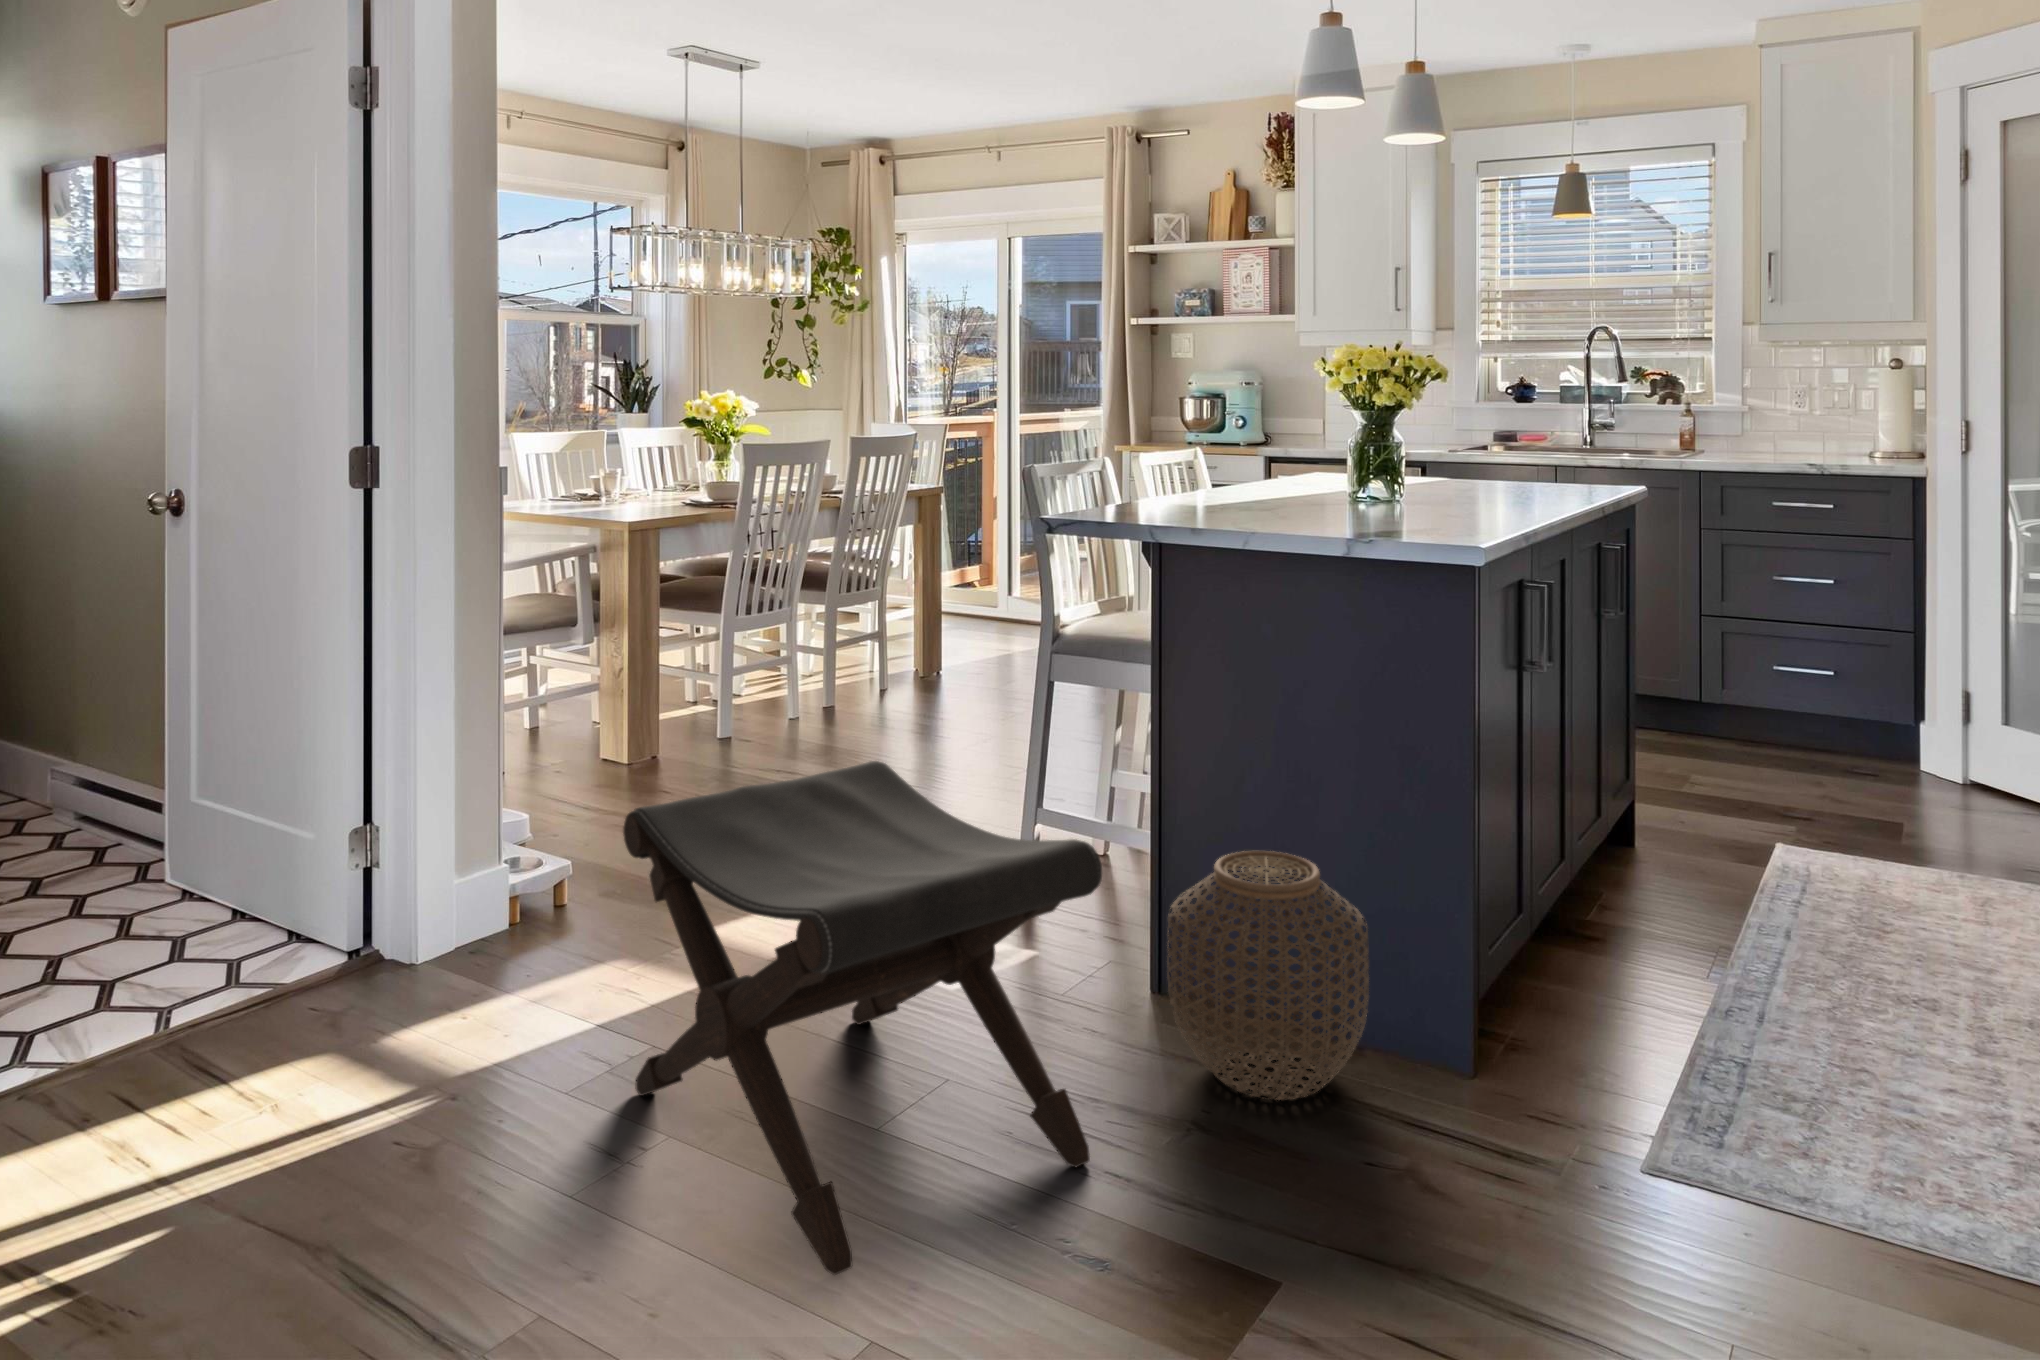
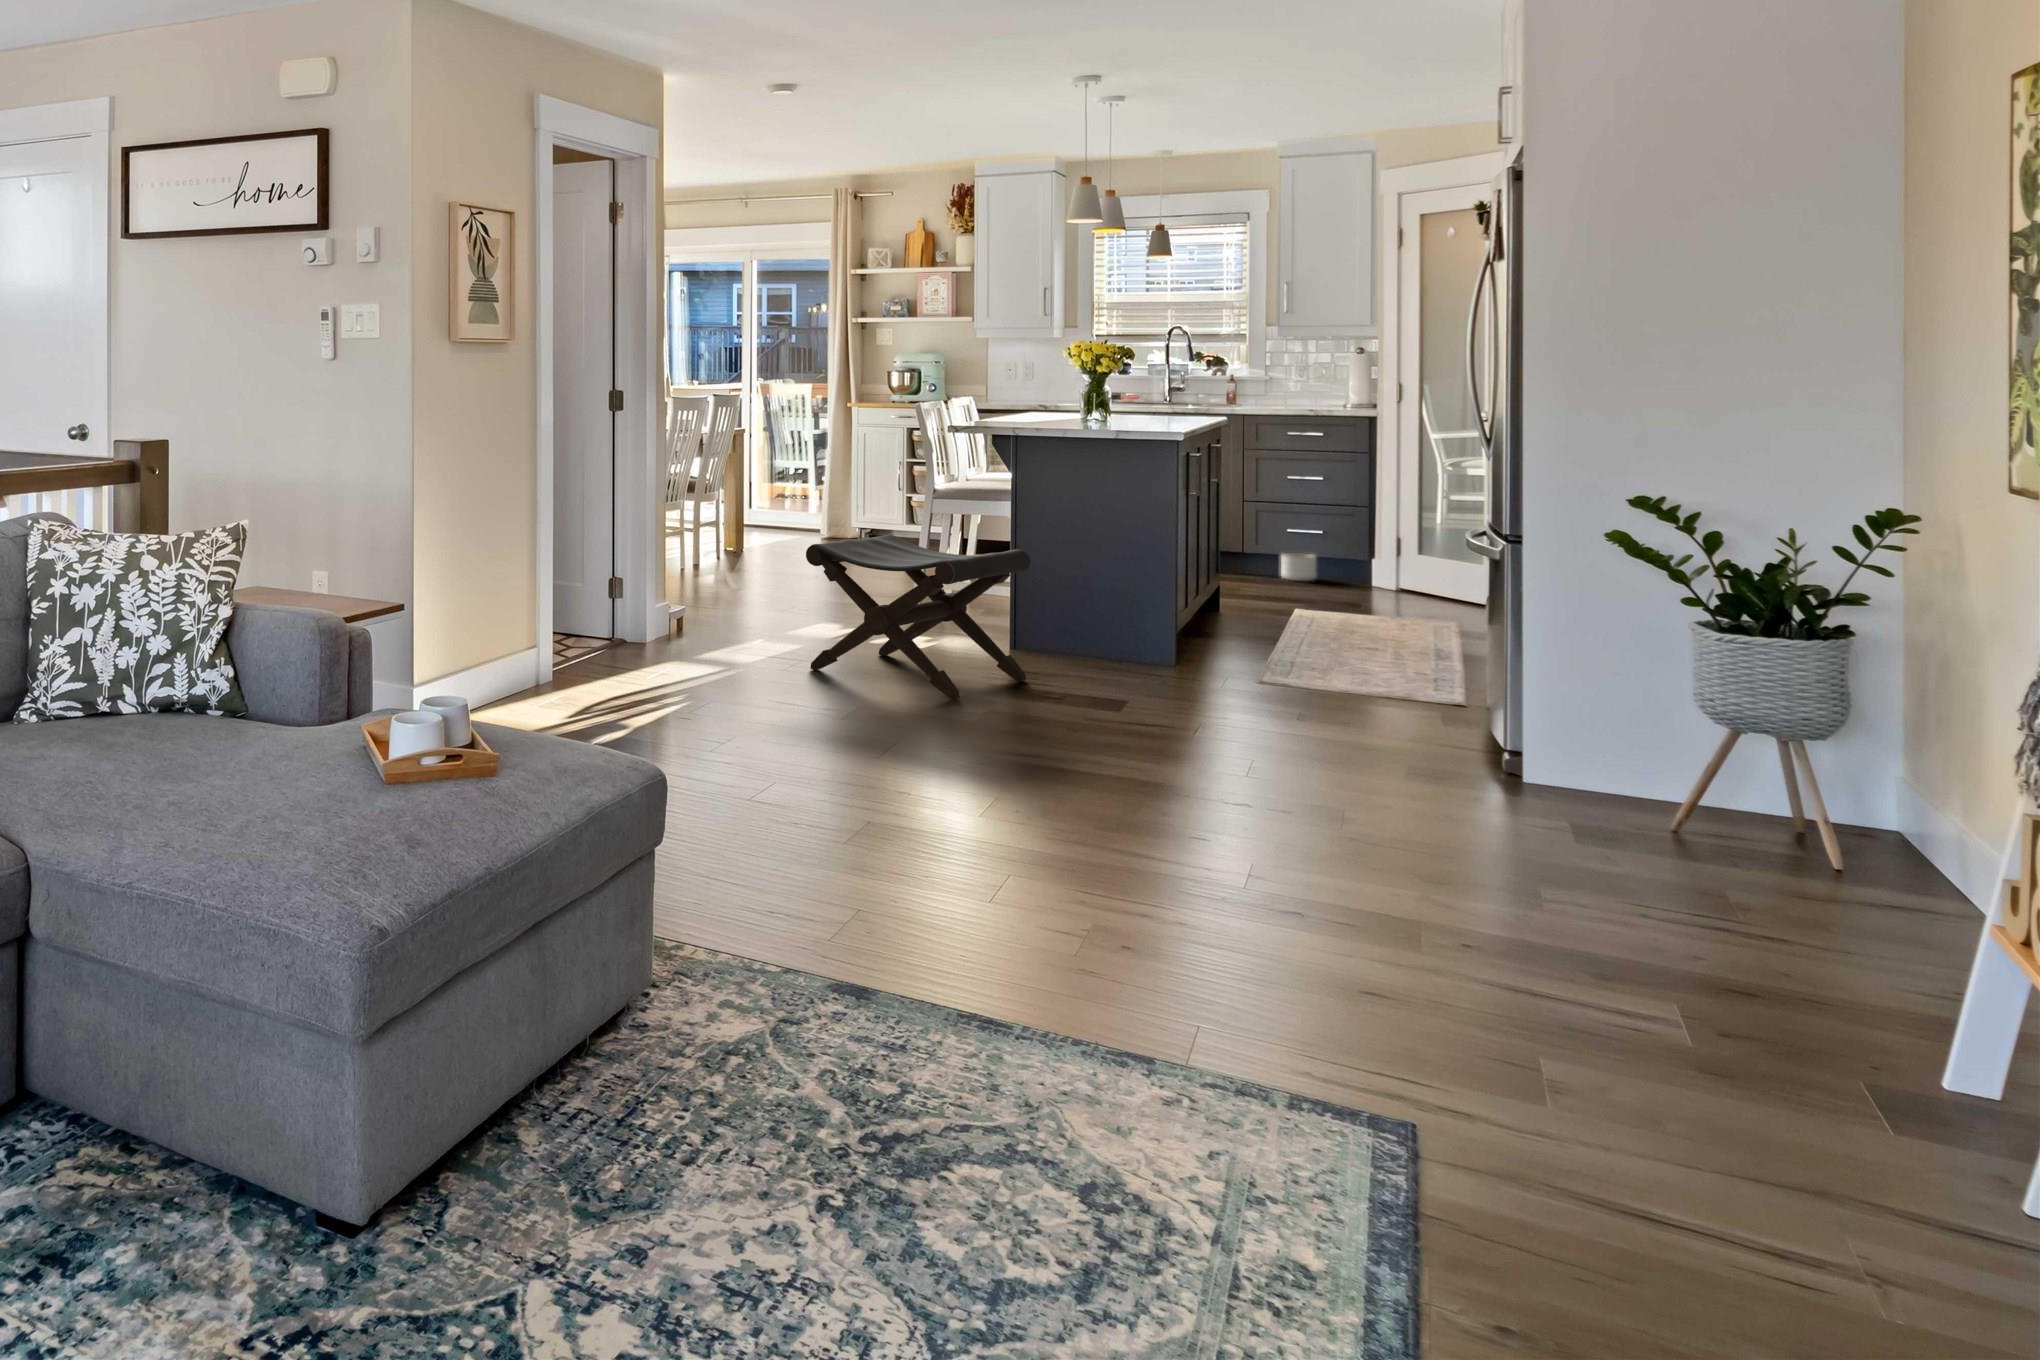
planter: none [1763,704,1824,757] -> present [1281,553,1316,581]
woven basket: present [1167,851,1369,1100] -> none [1034,570,1128,669]

